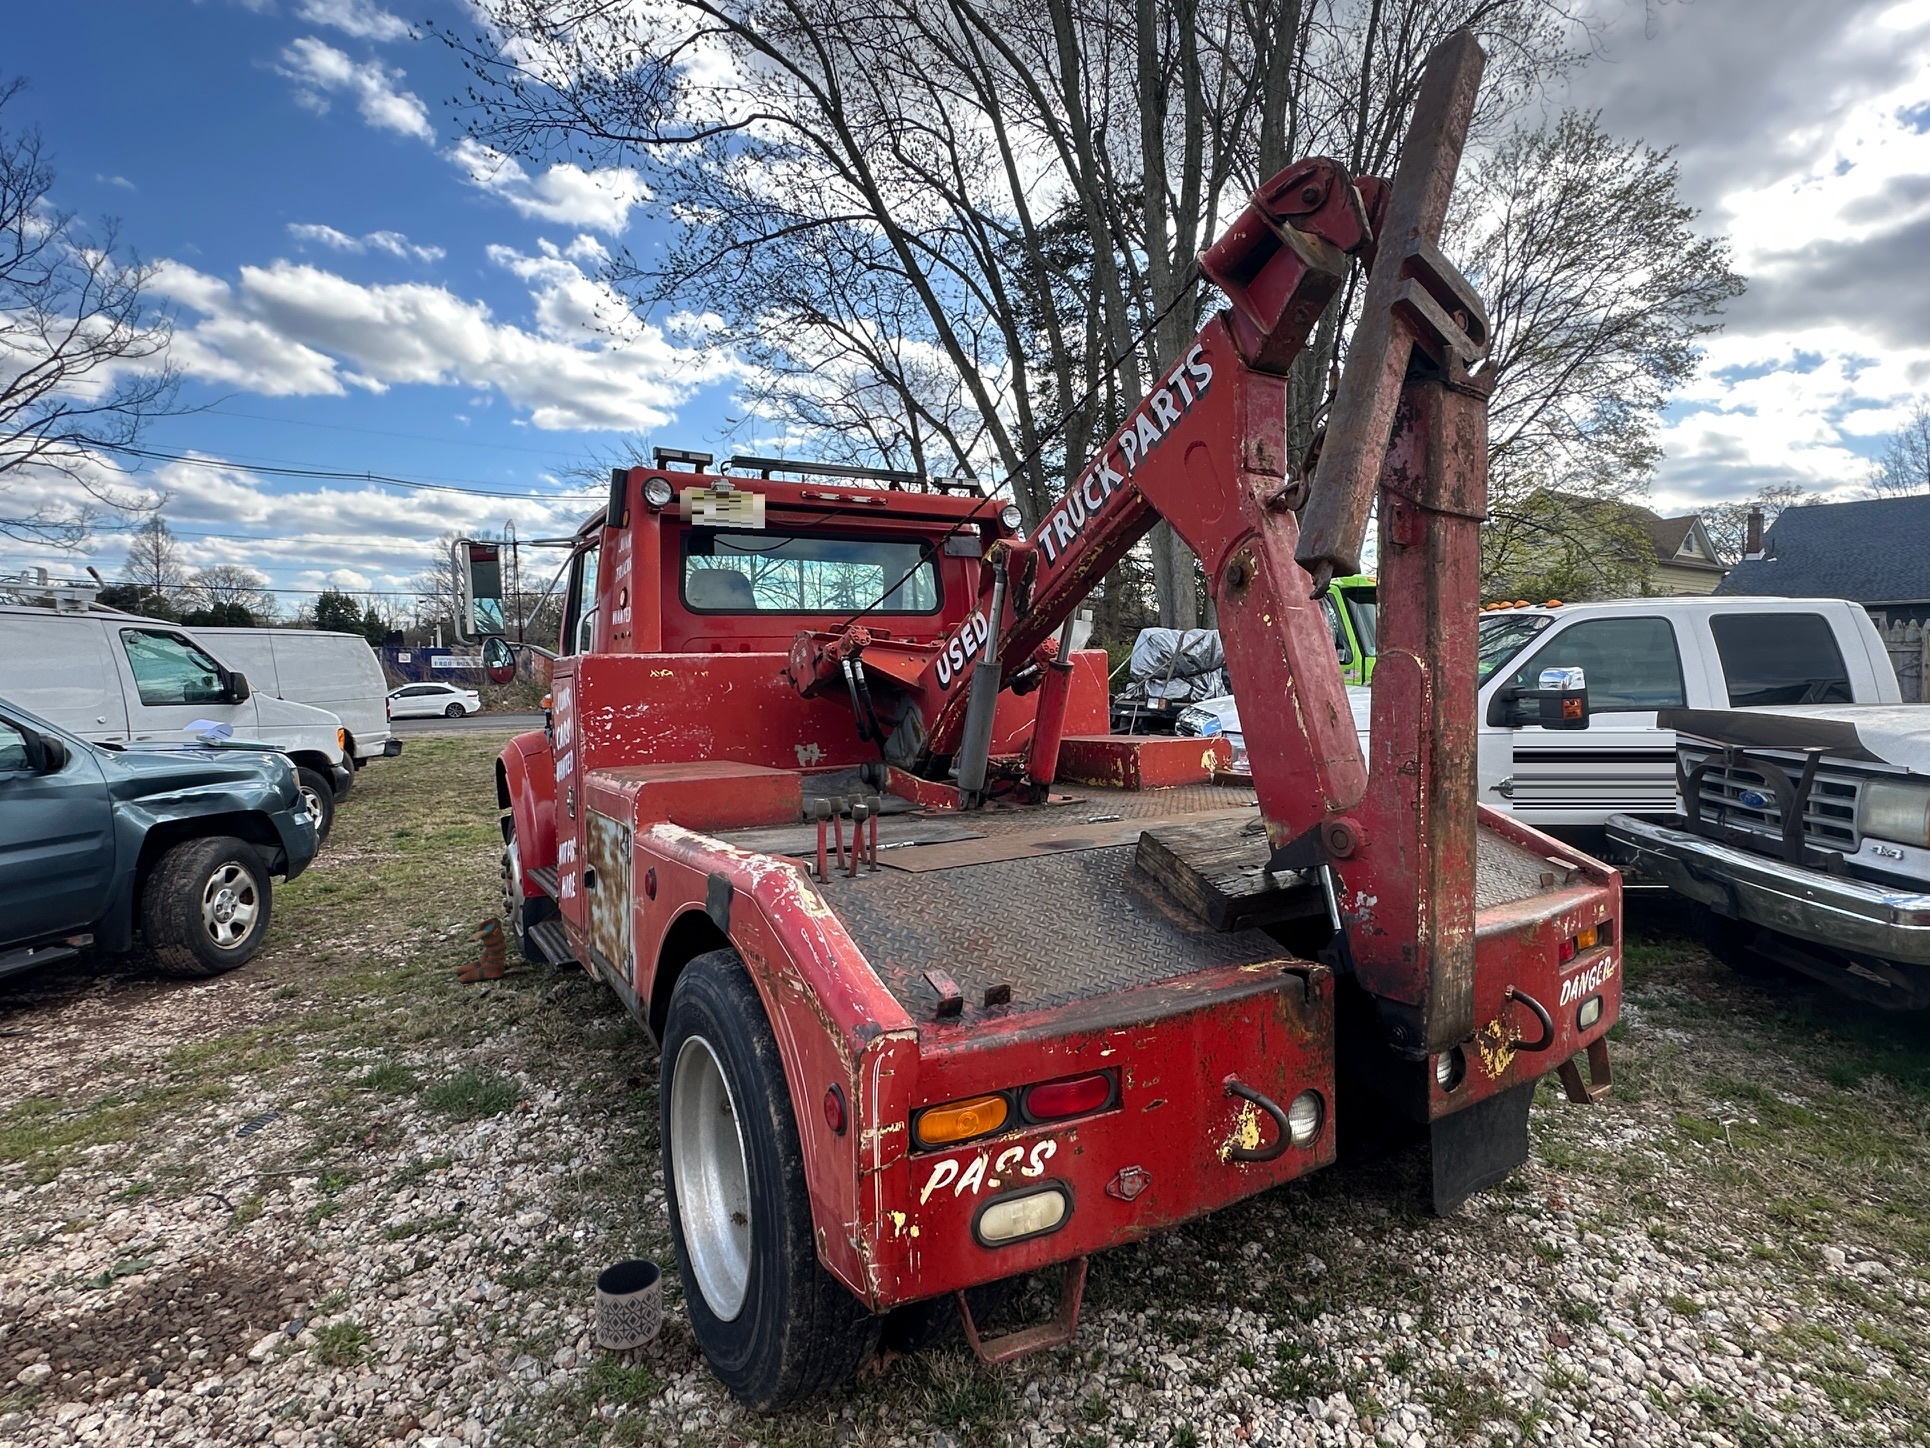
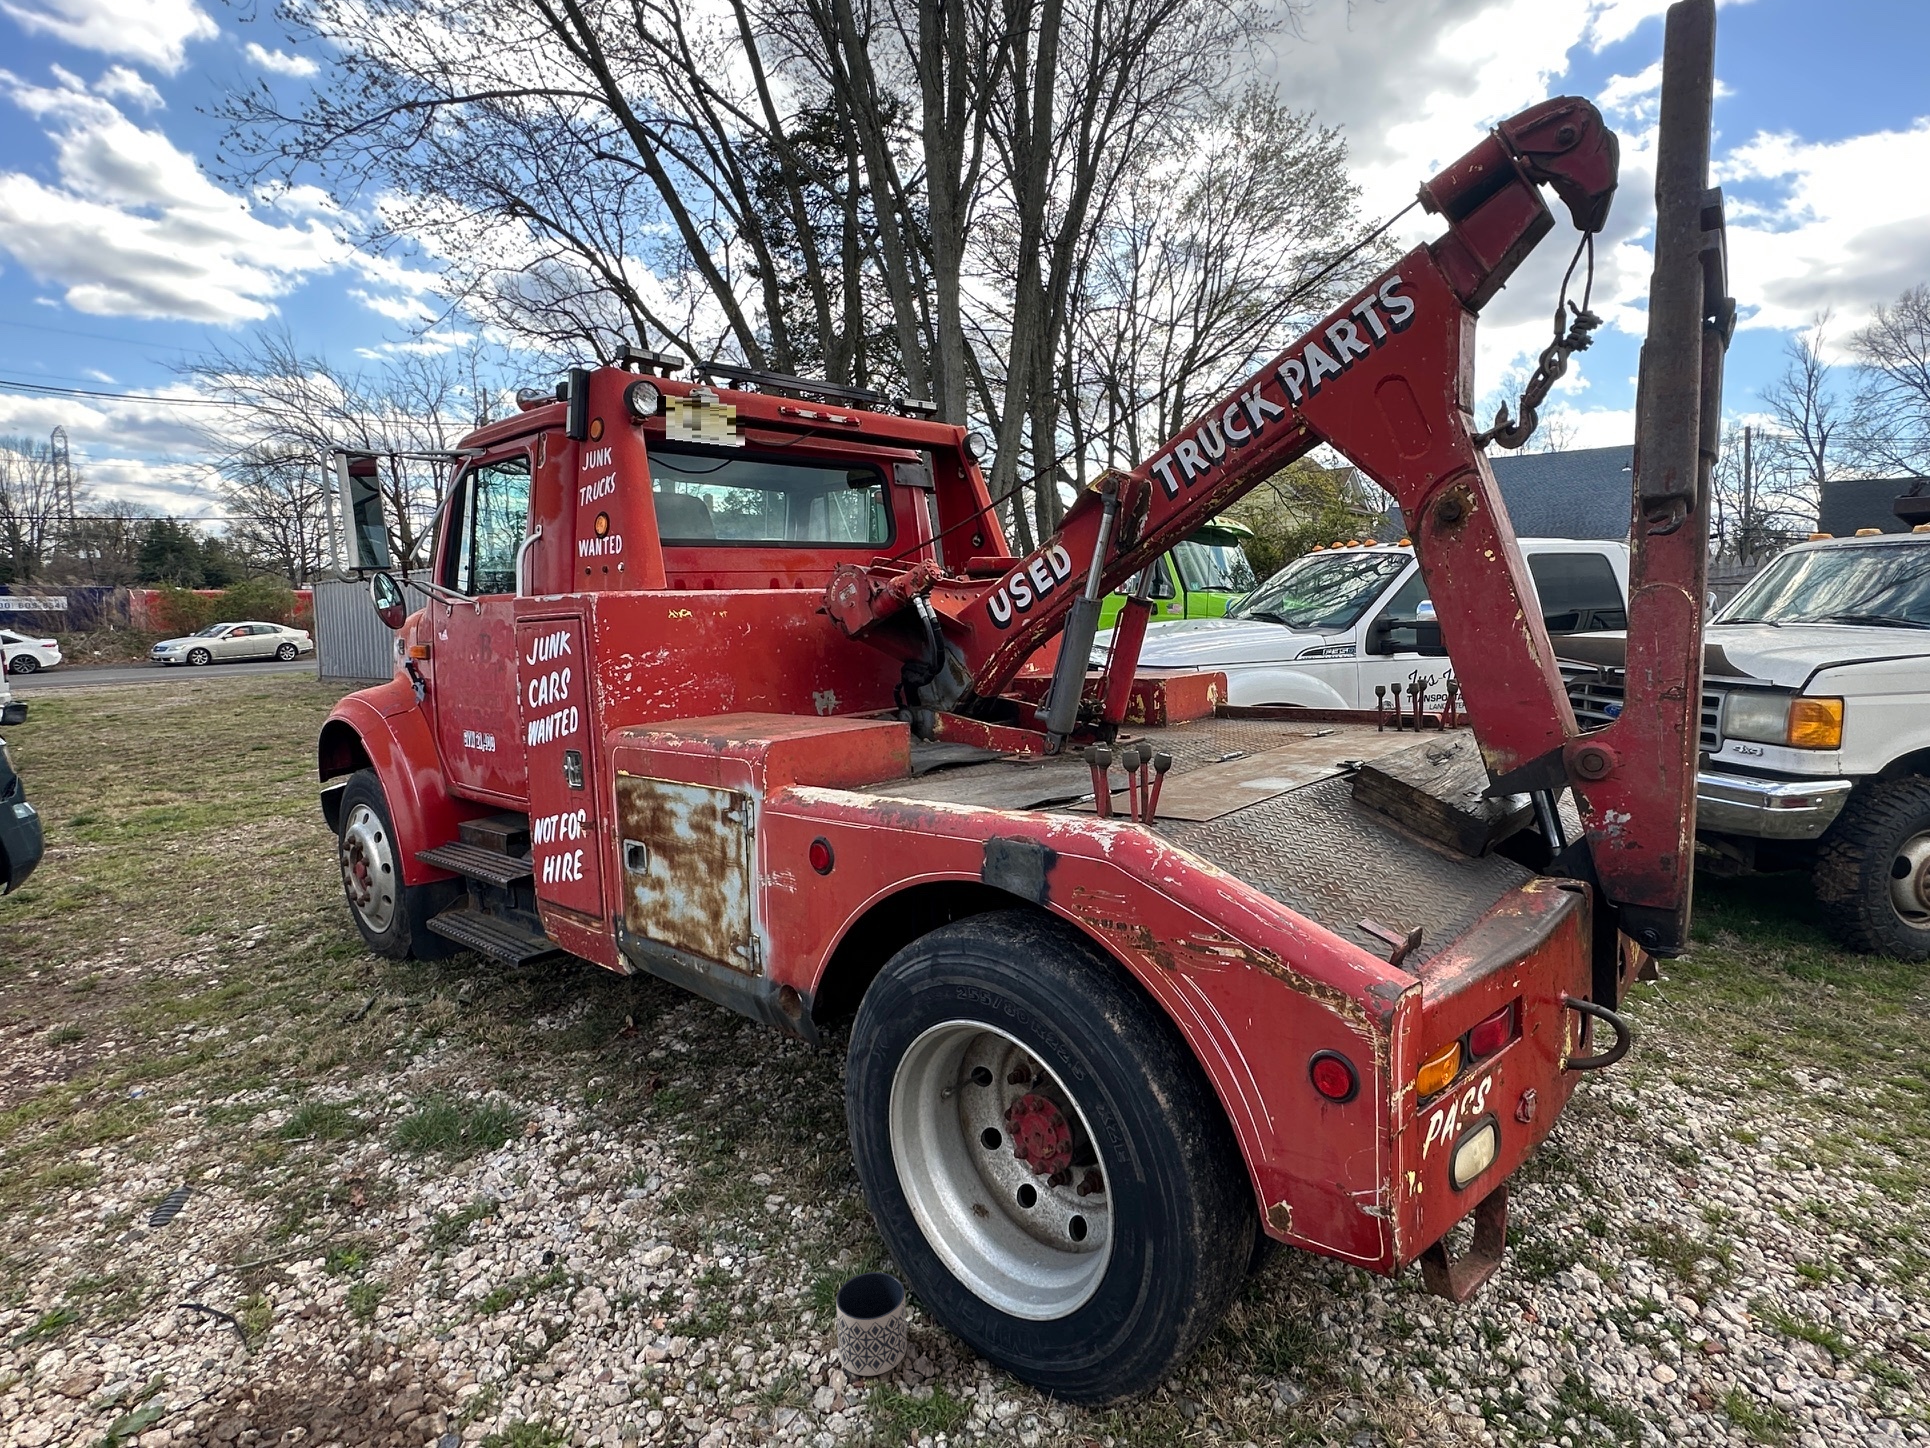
boots: present [456,917,507,983] -> none [302,909,370,991]

